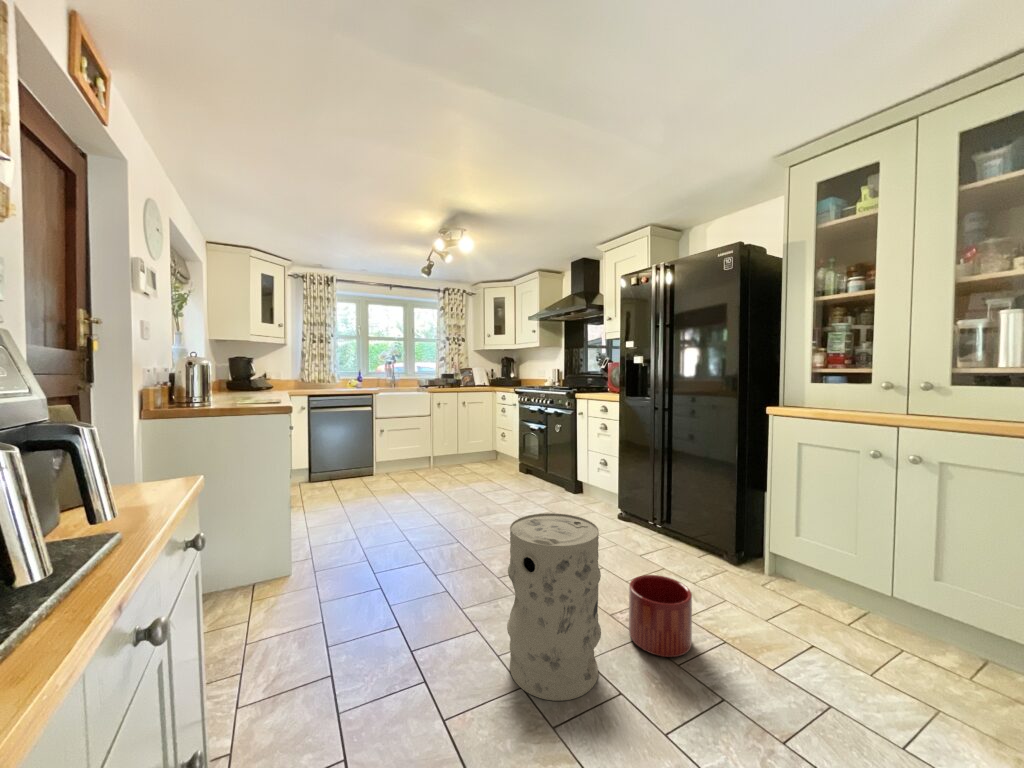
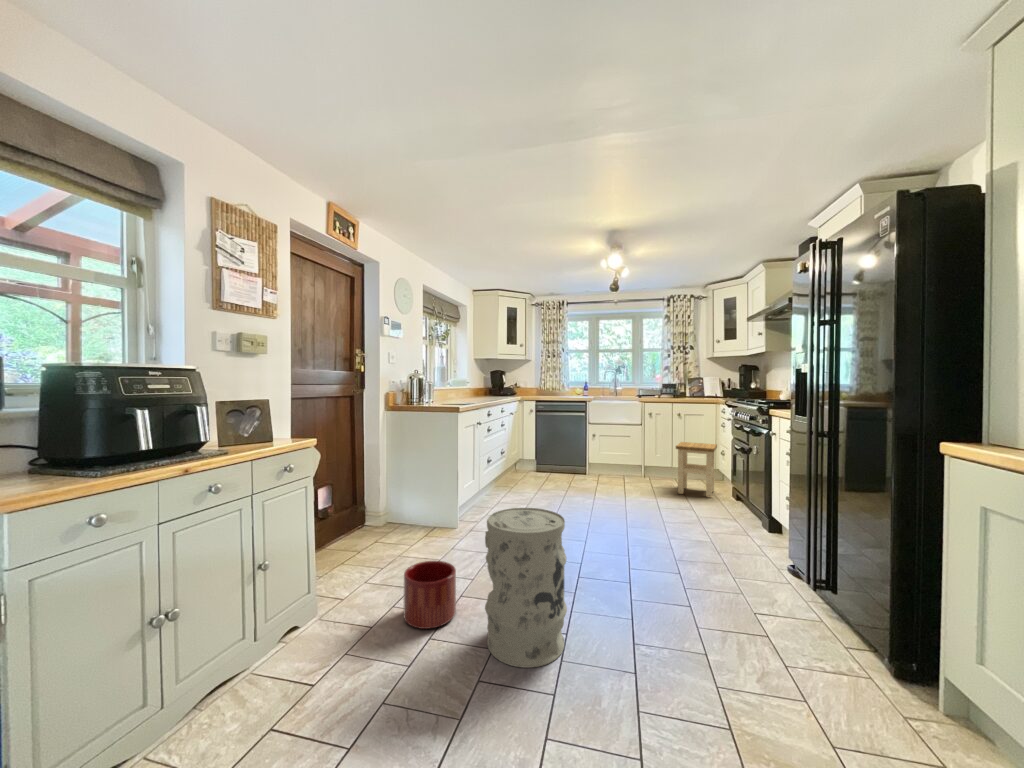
stool: none [475,428,511,477] -> present [676,442,717,497]
planter: present [629,575,692,657] -> present [404,561,456,629]

